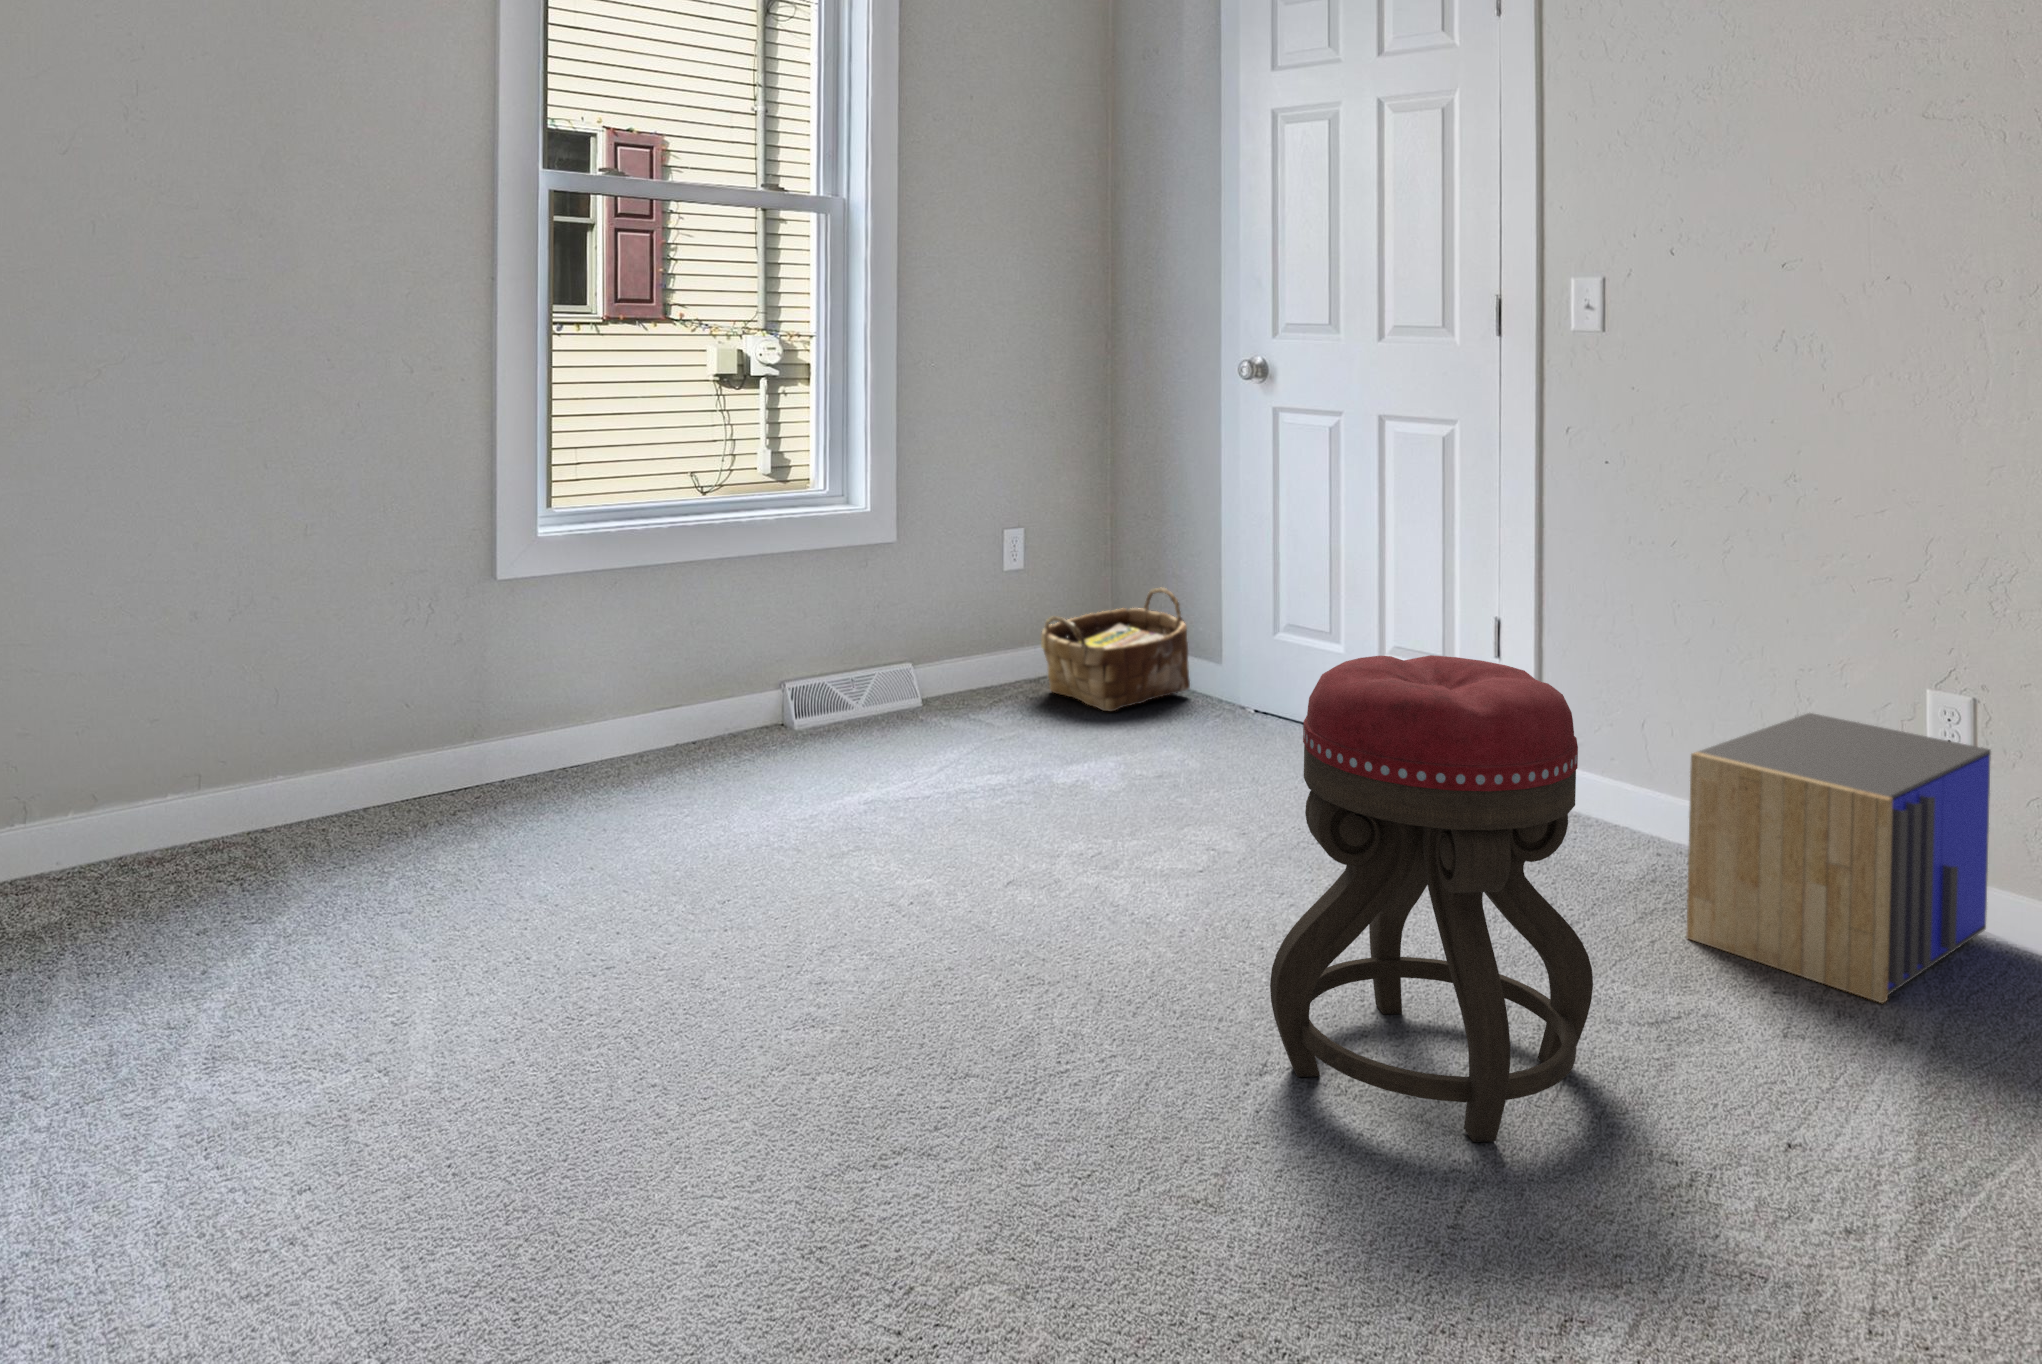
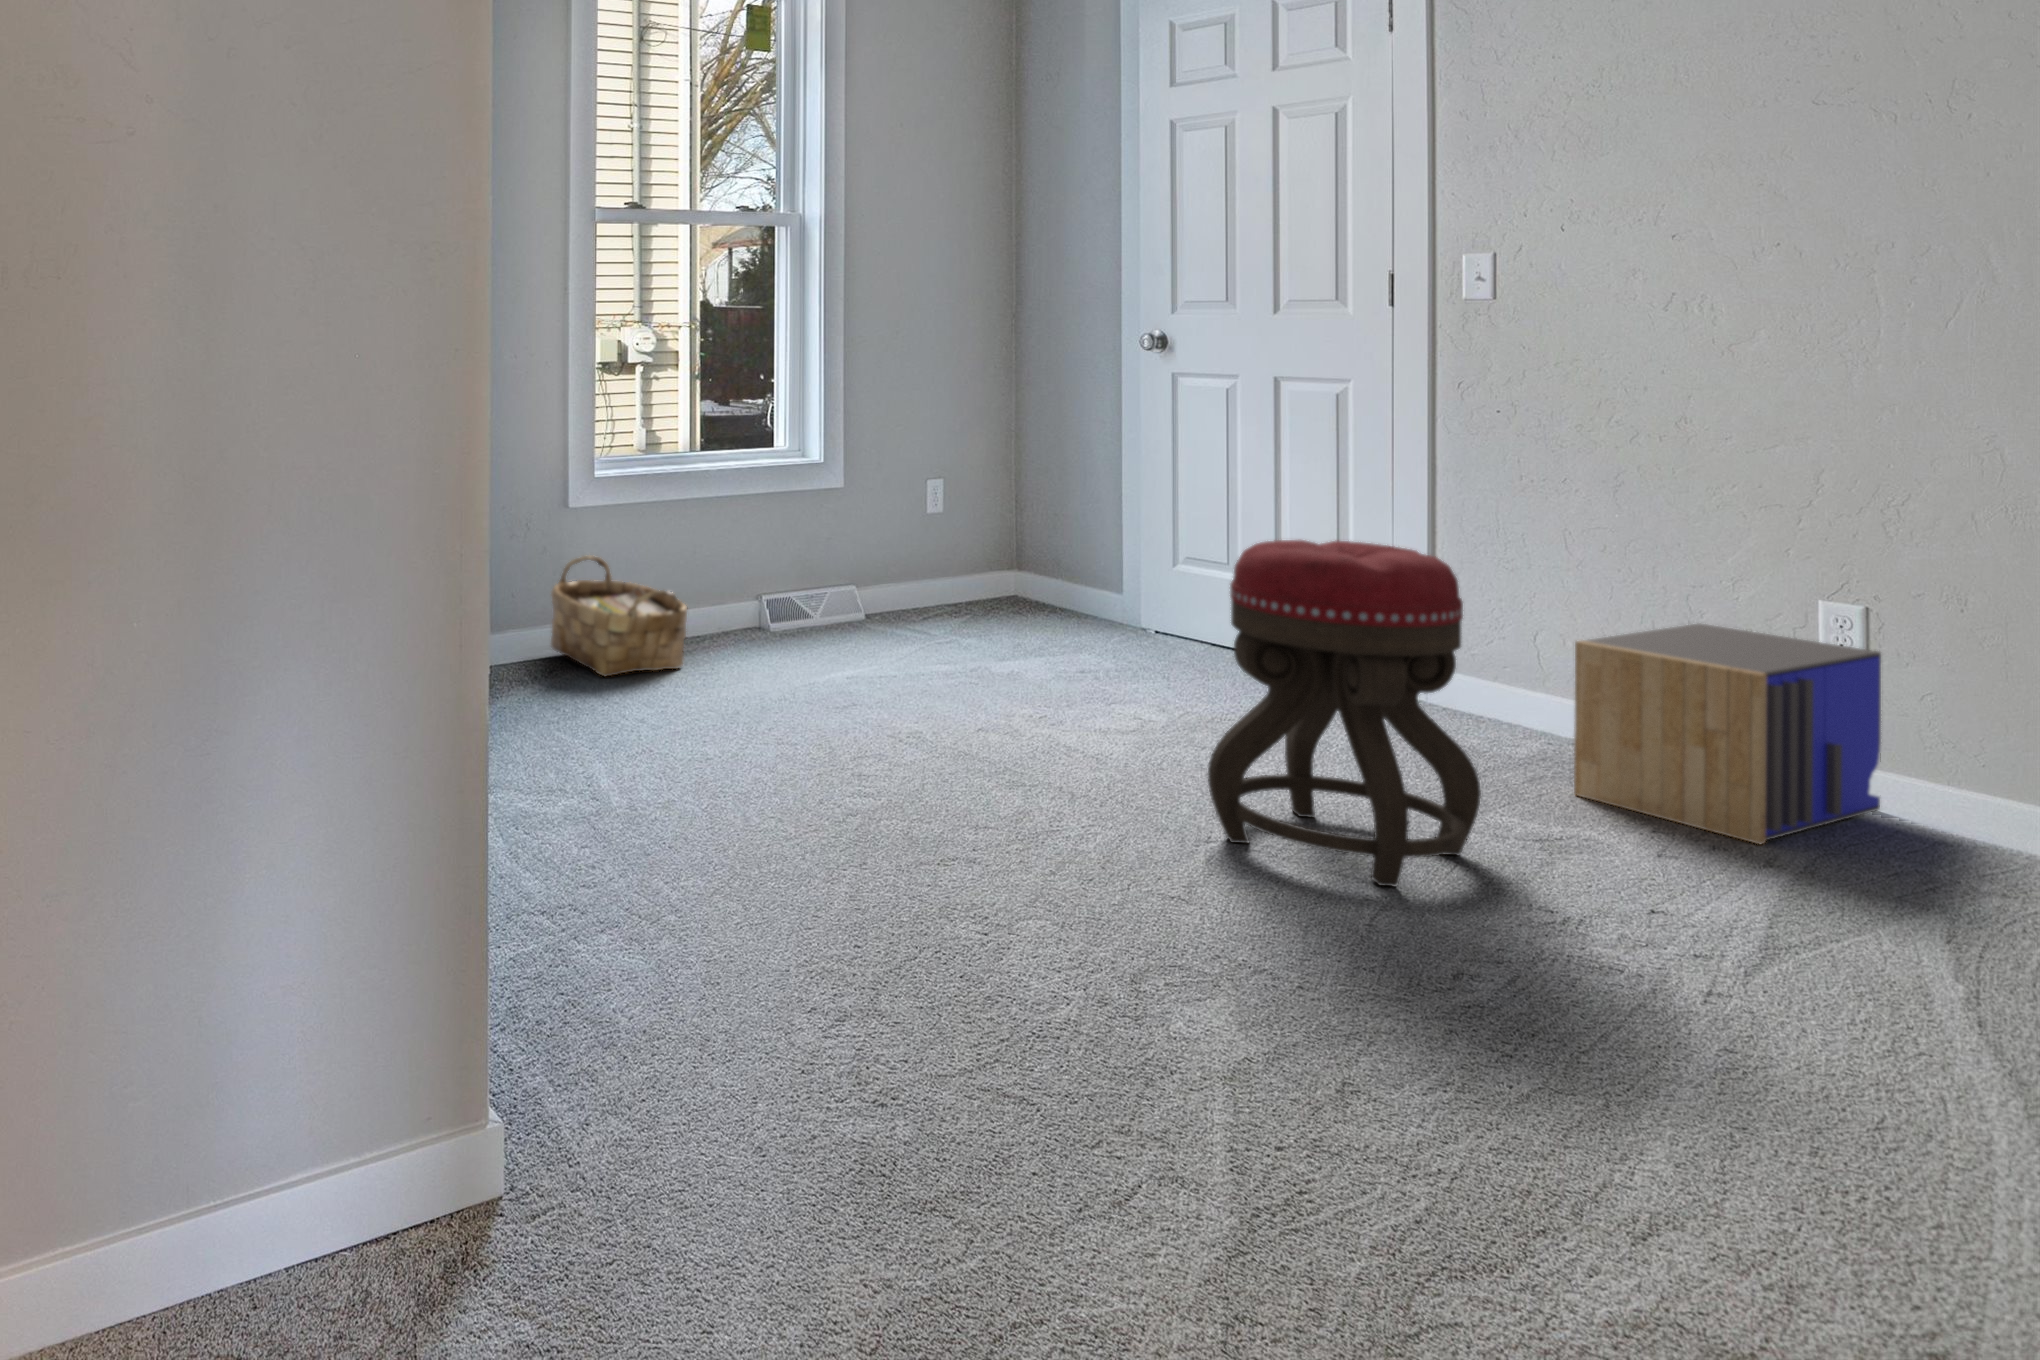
woven basket: present [1041,588,1190,712] -> present [551,555,687,676]

